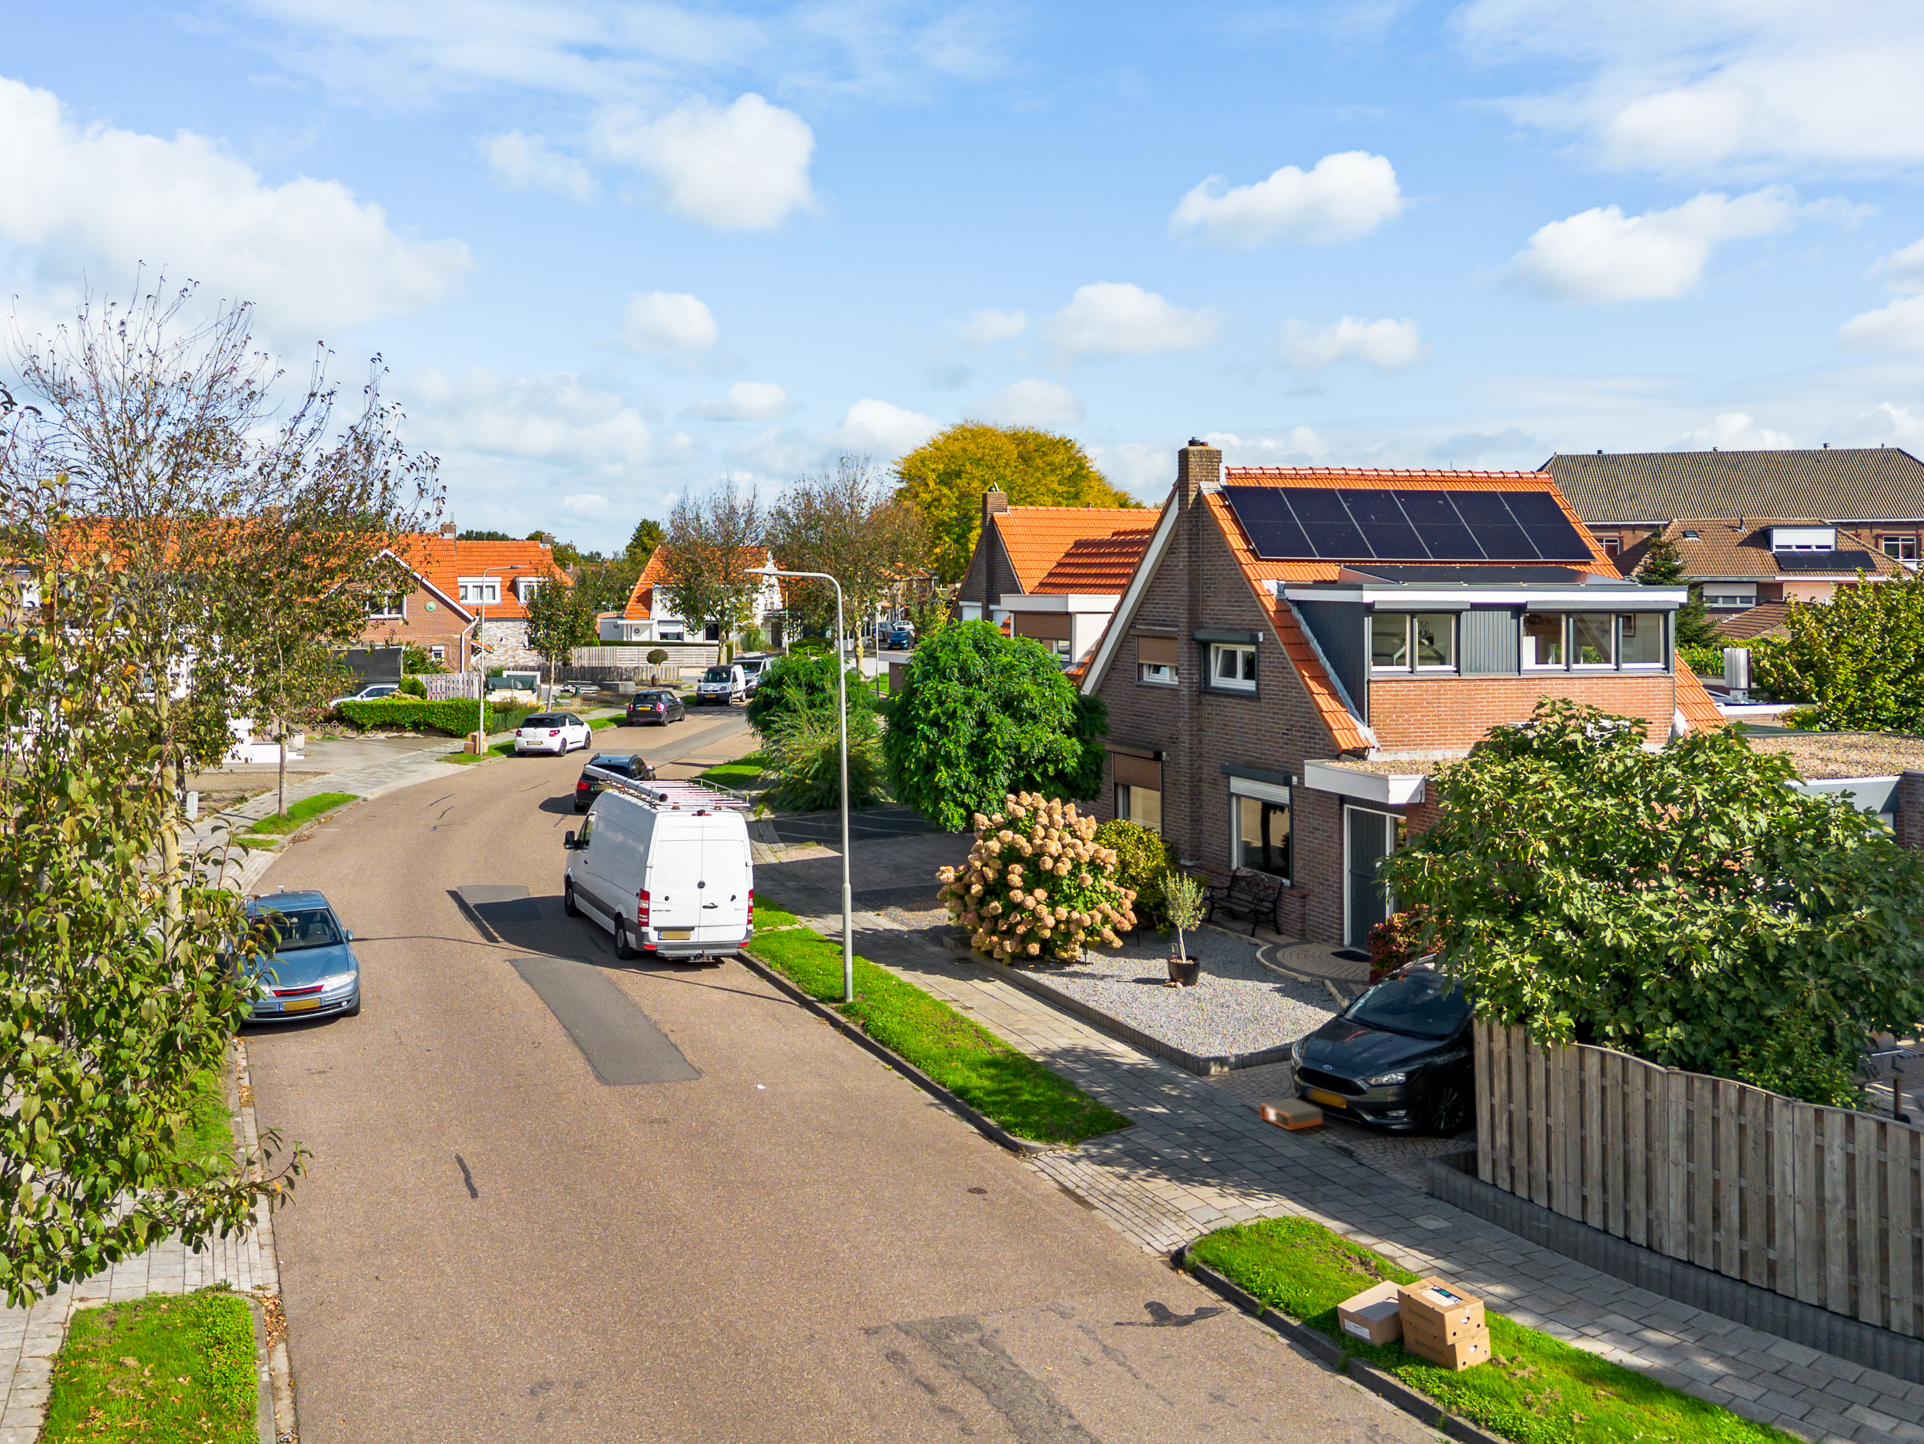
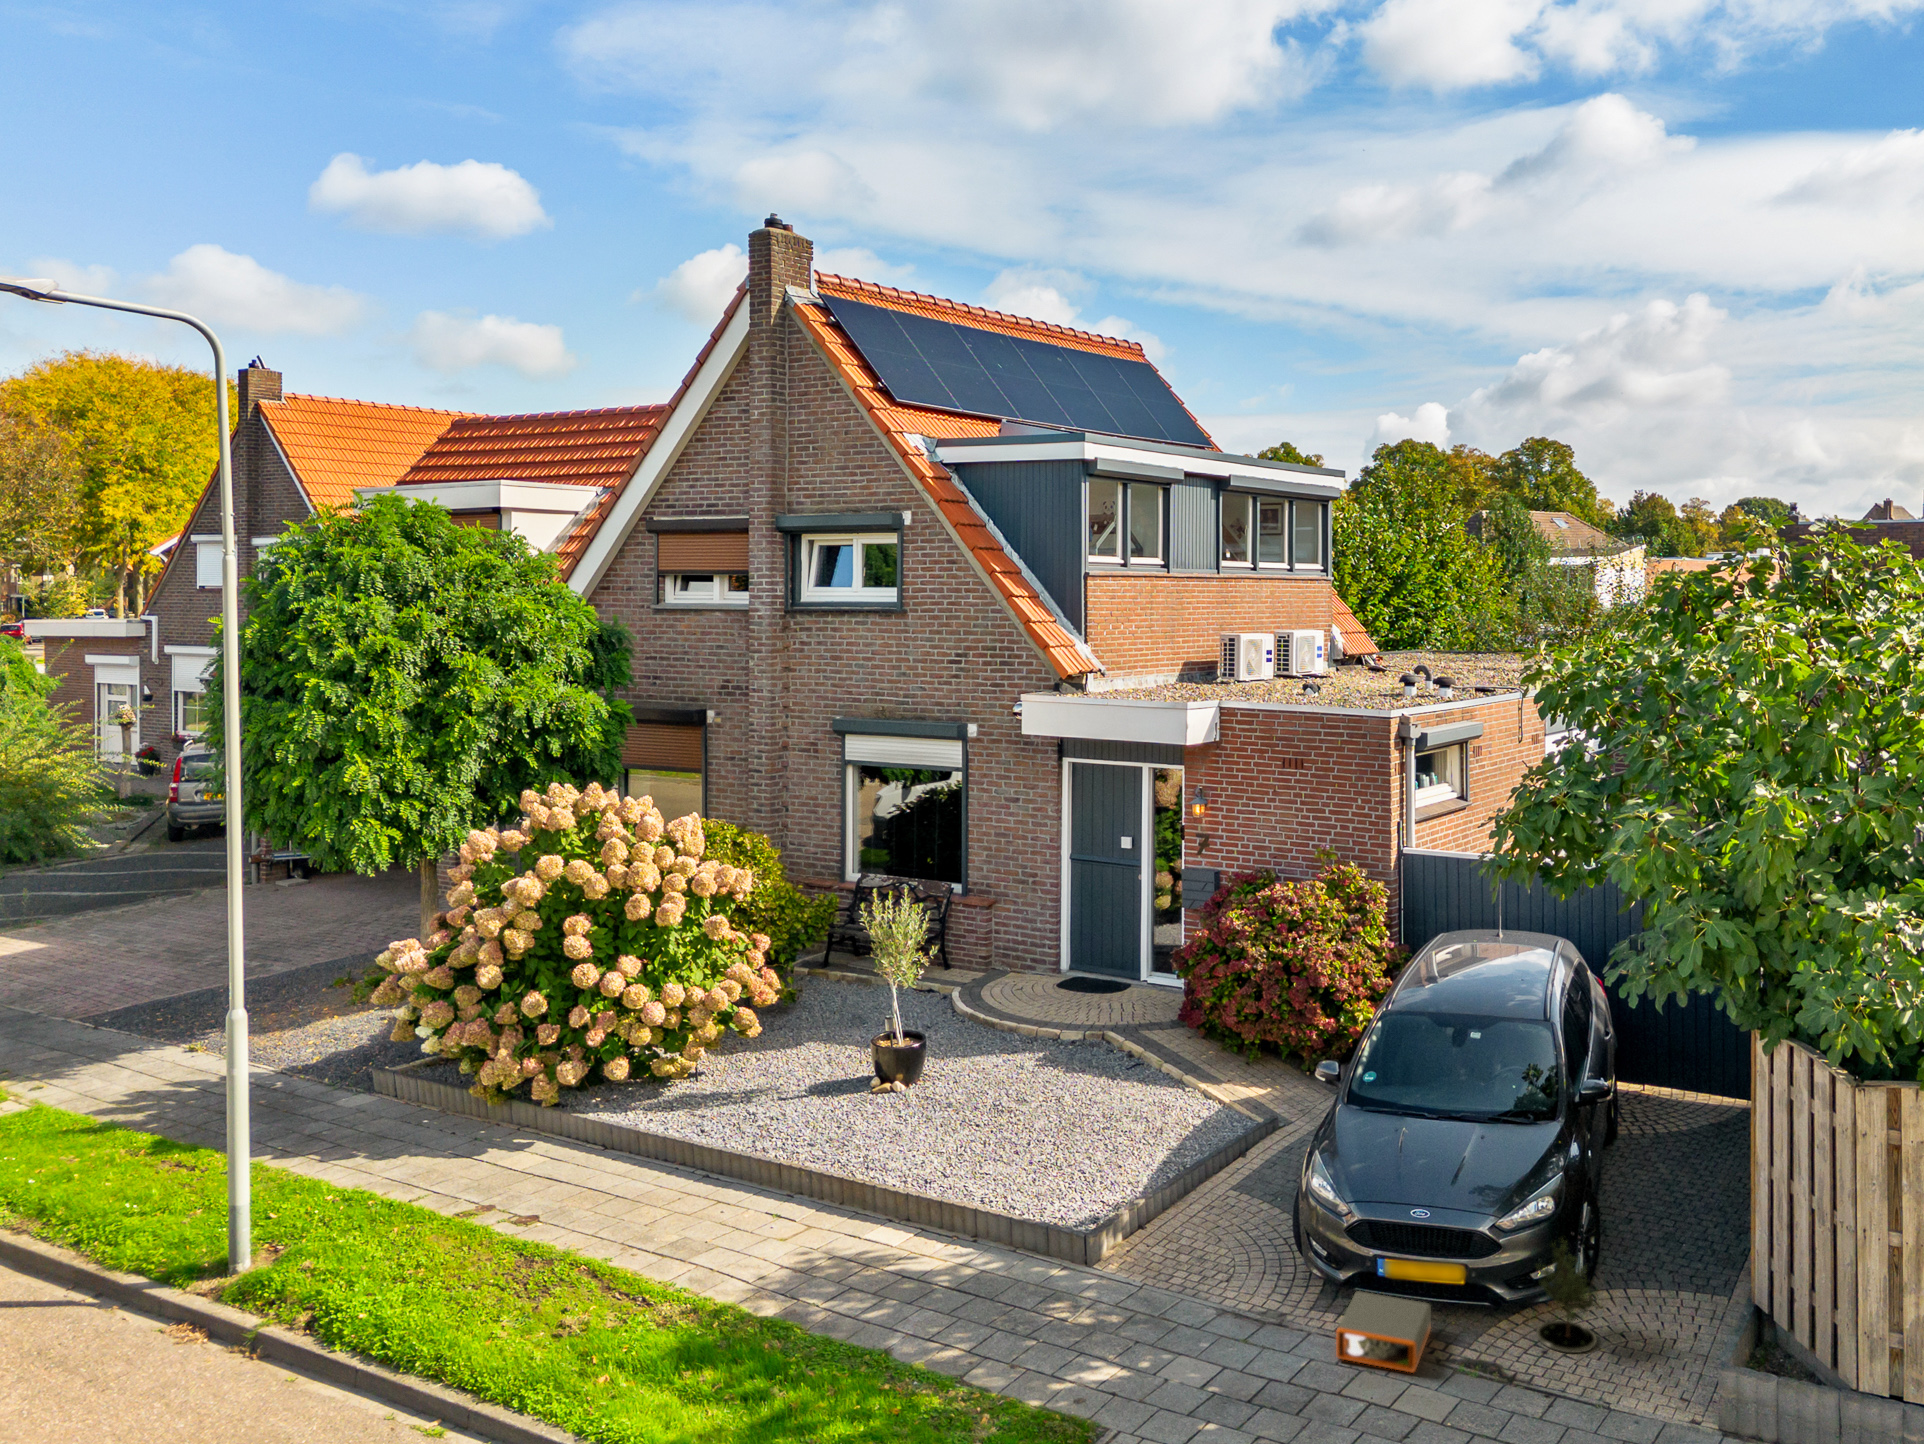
potted tree: present [952,926,973,963] -> present [1536,1241,1597,1353]

